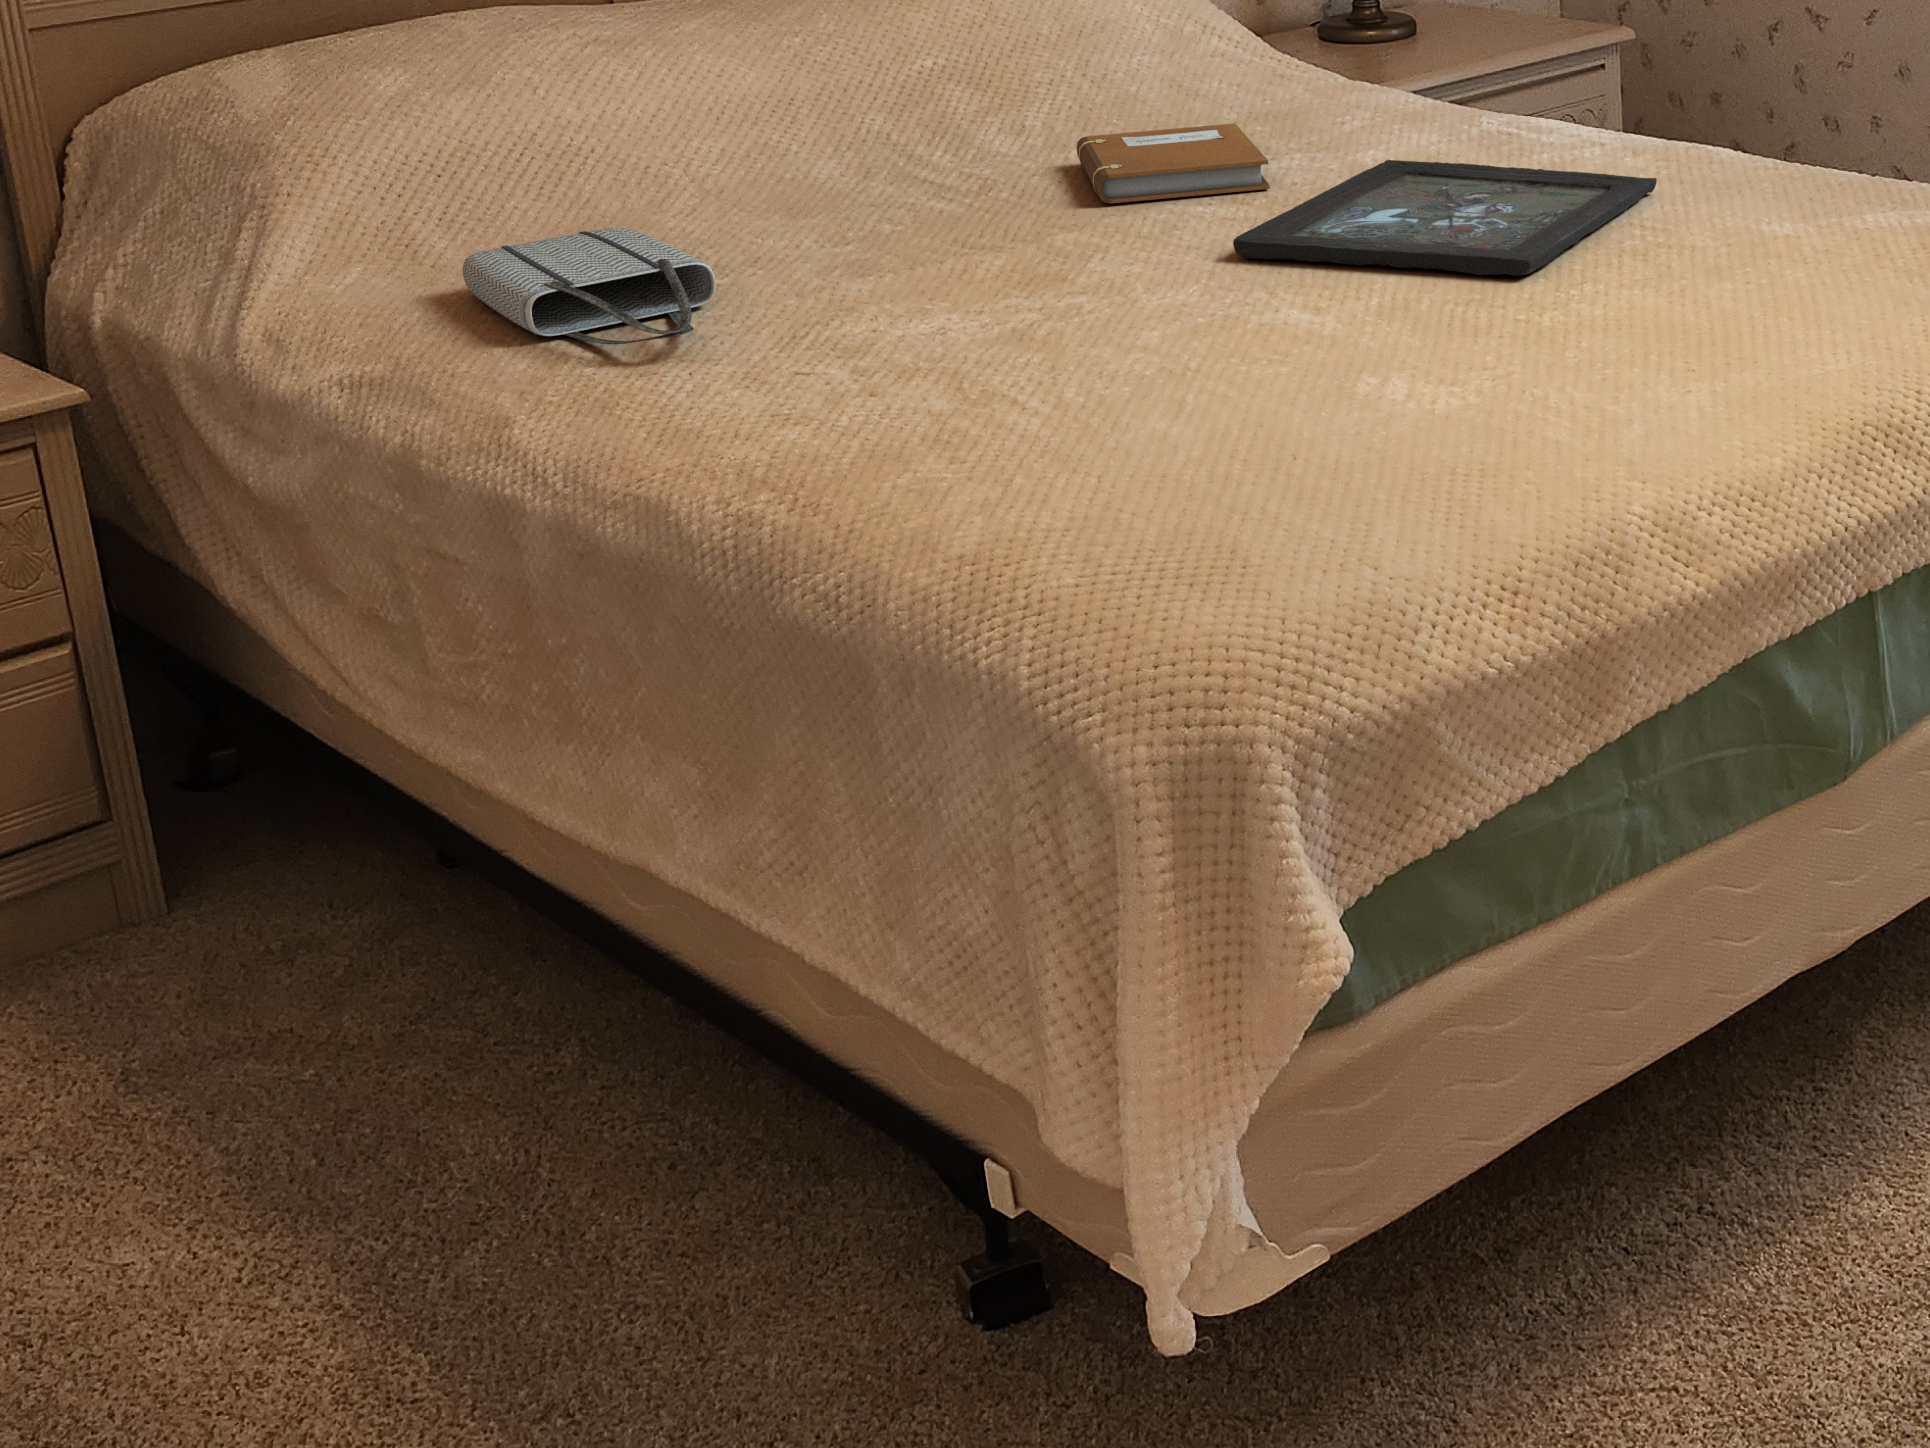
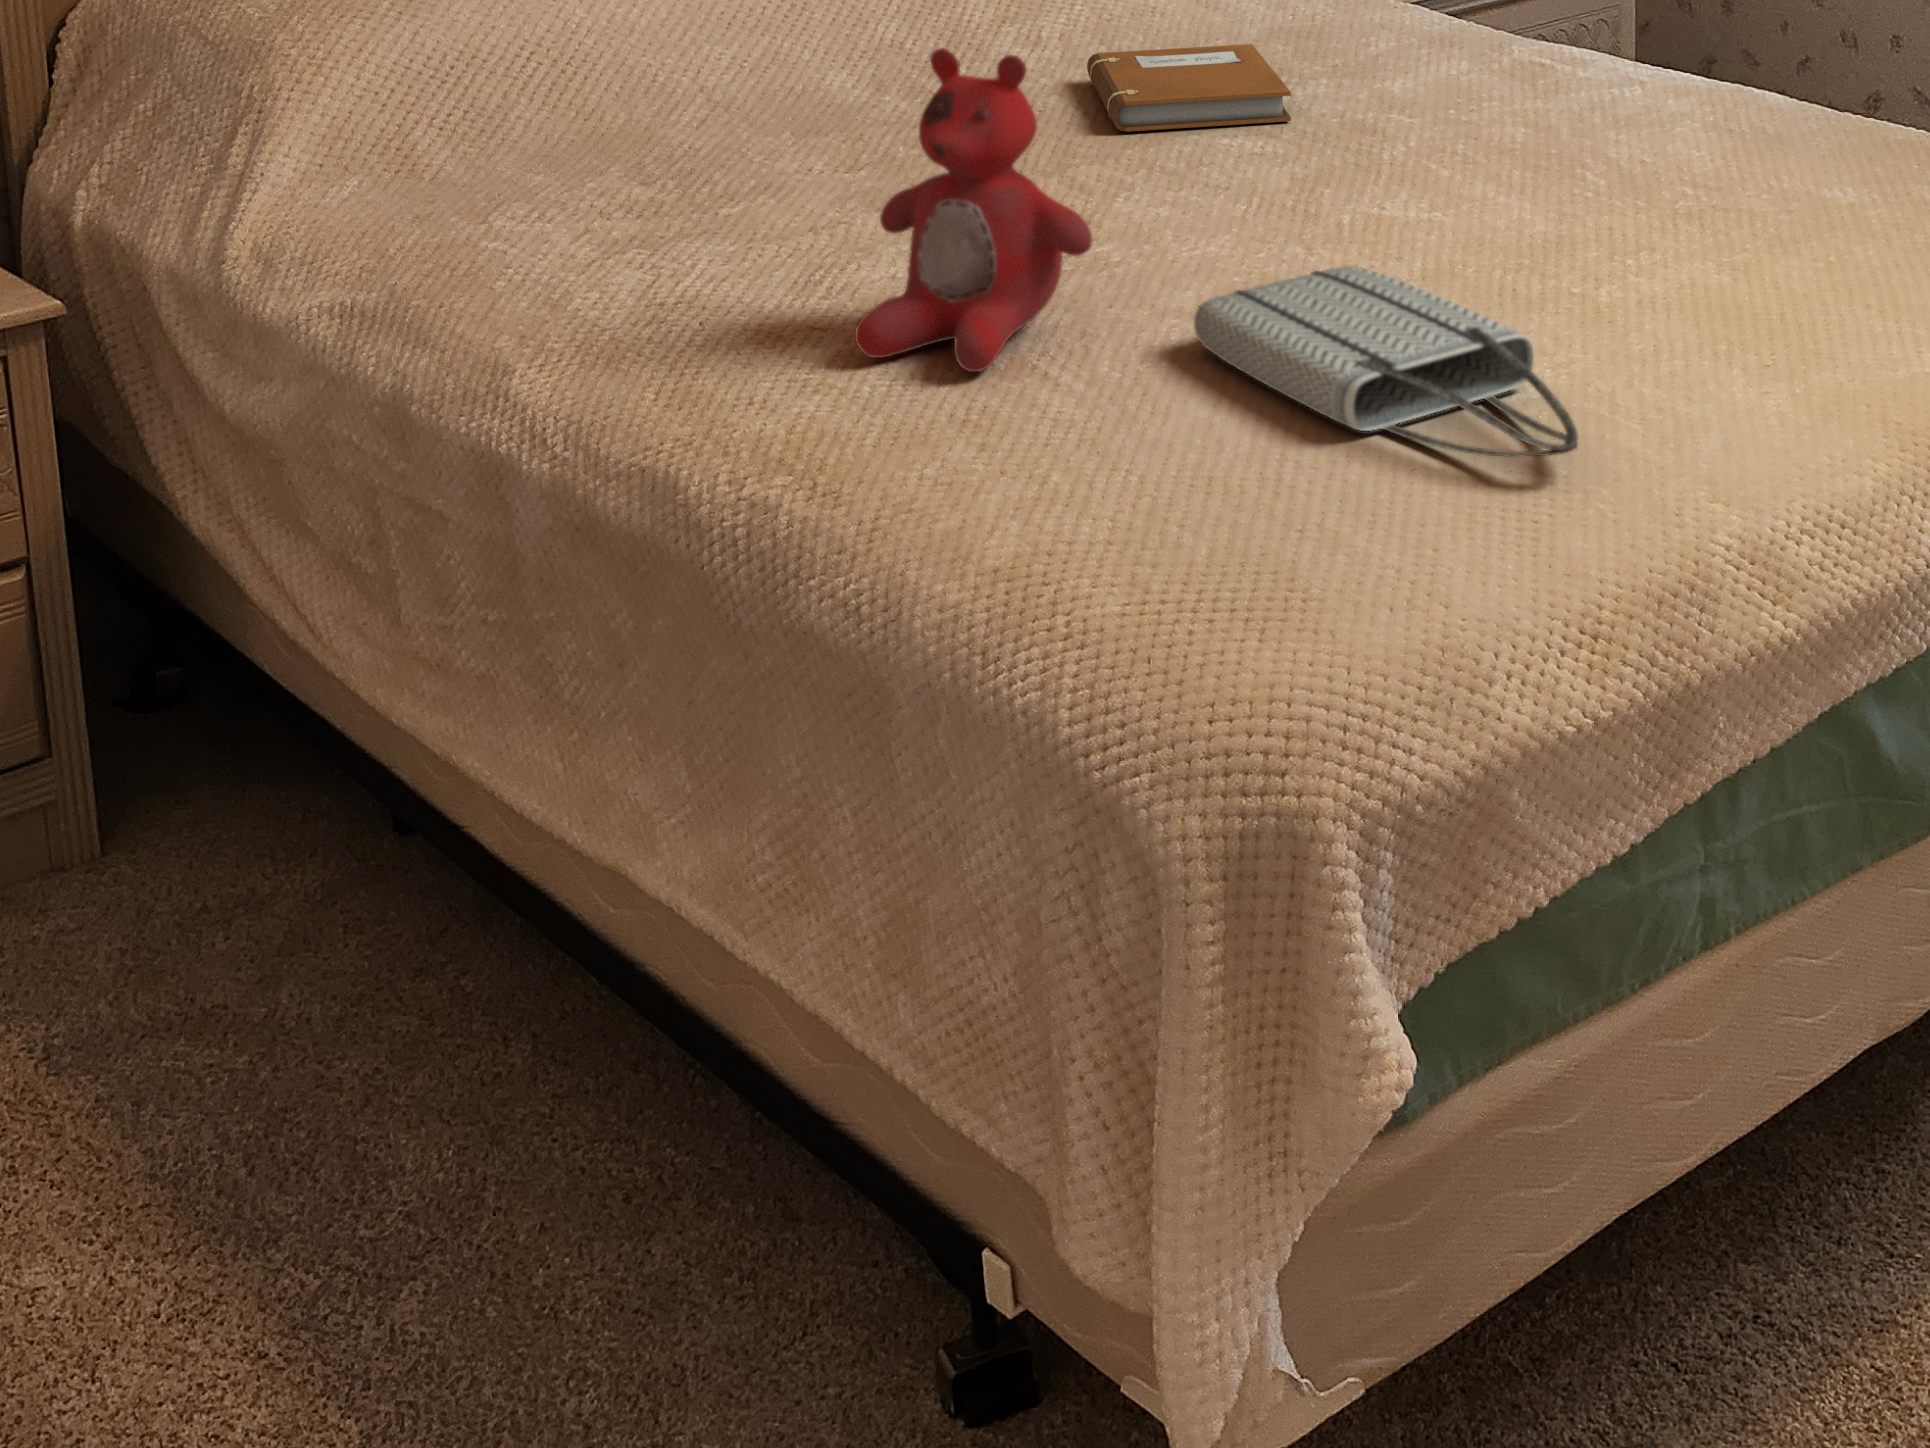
stuffed bear: none [835,100,1057,401] -> present [855,48,1092,372]
tray: present [1233,160,1657,275] -> none [1261,95,1701,243]
tote bag: present [463,228,716,344] -> present [1194,266,1578,456]

